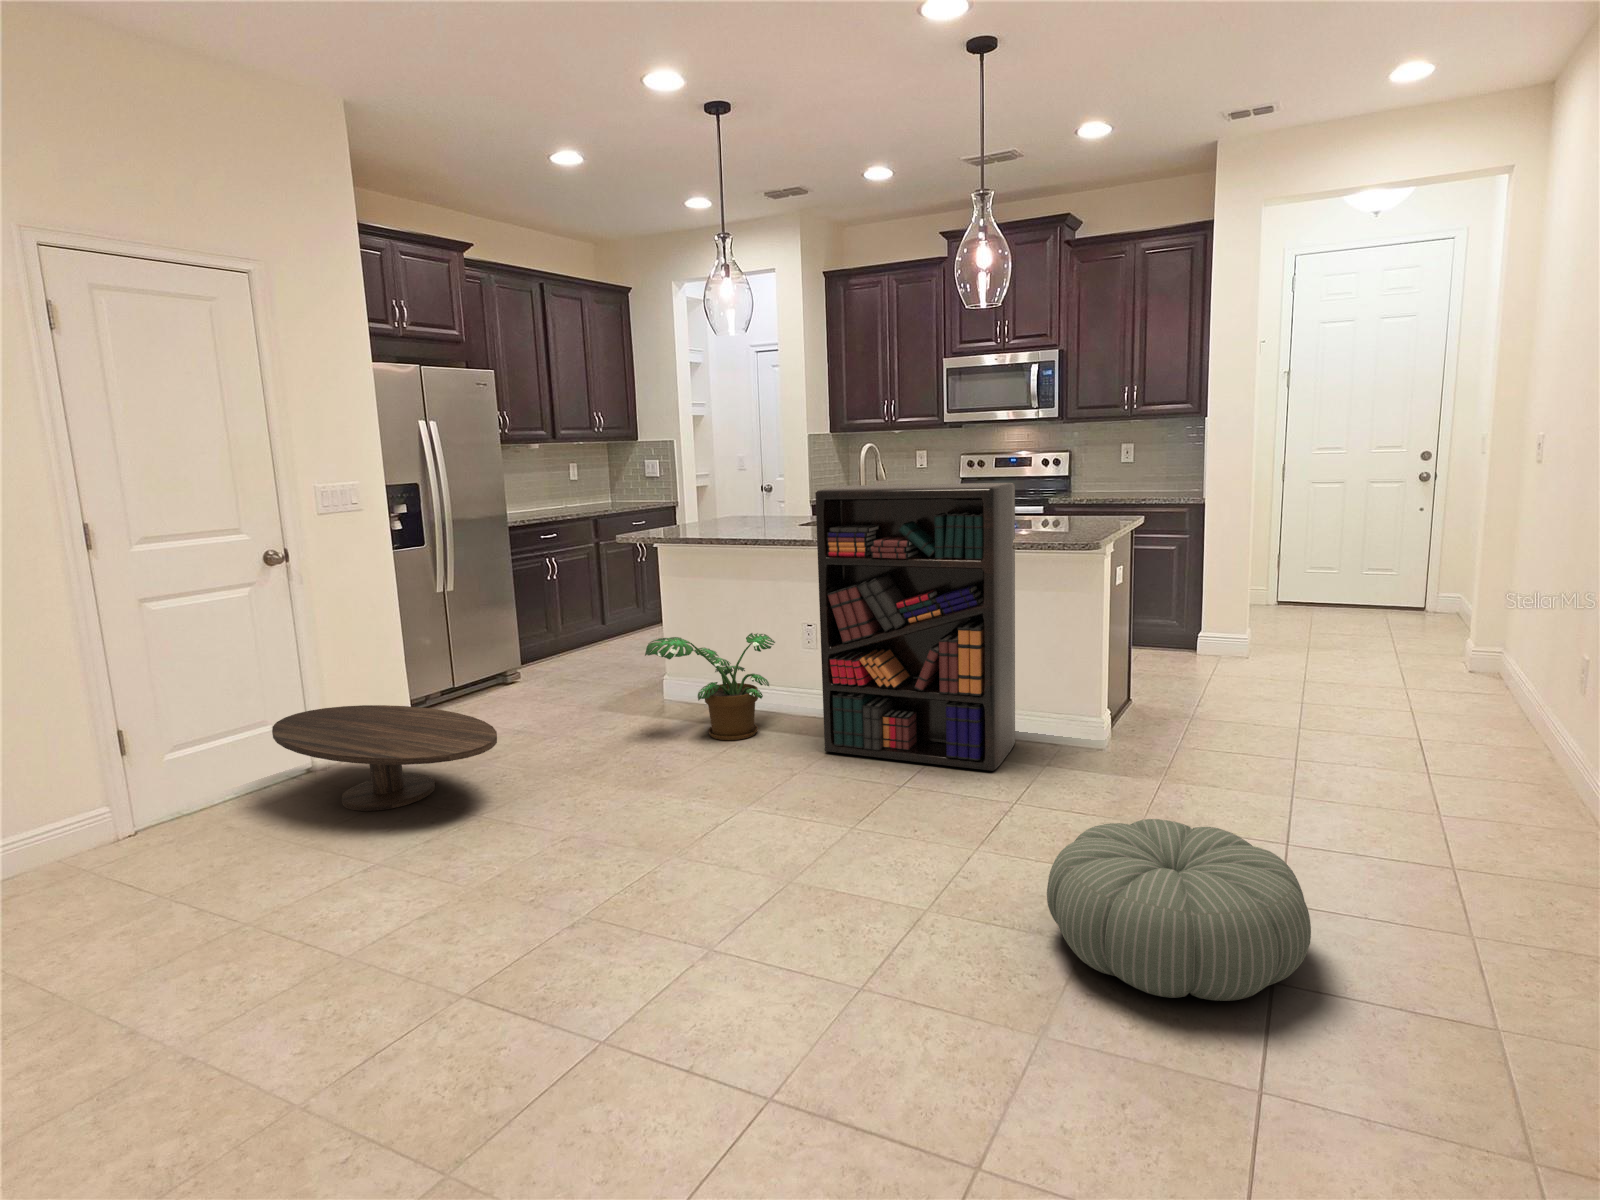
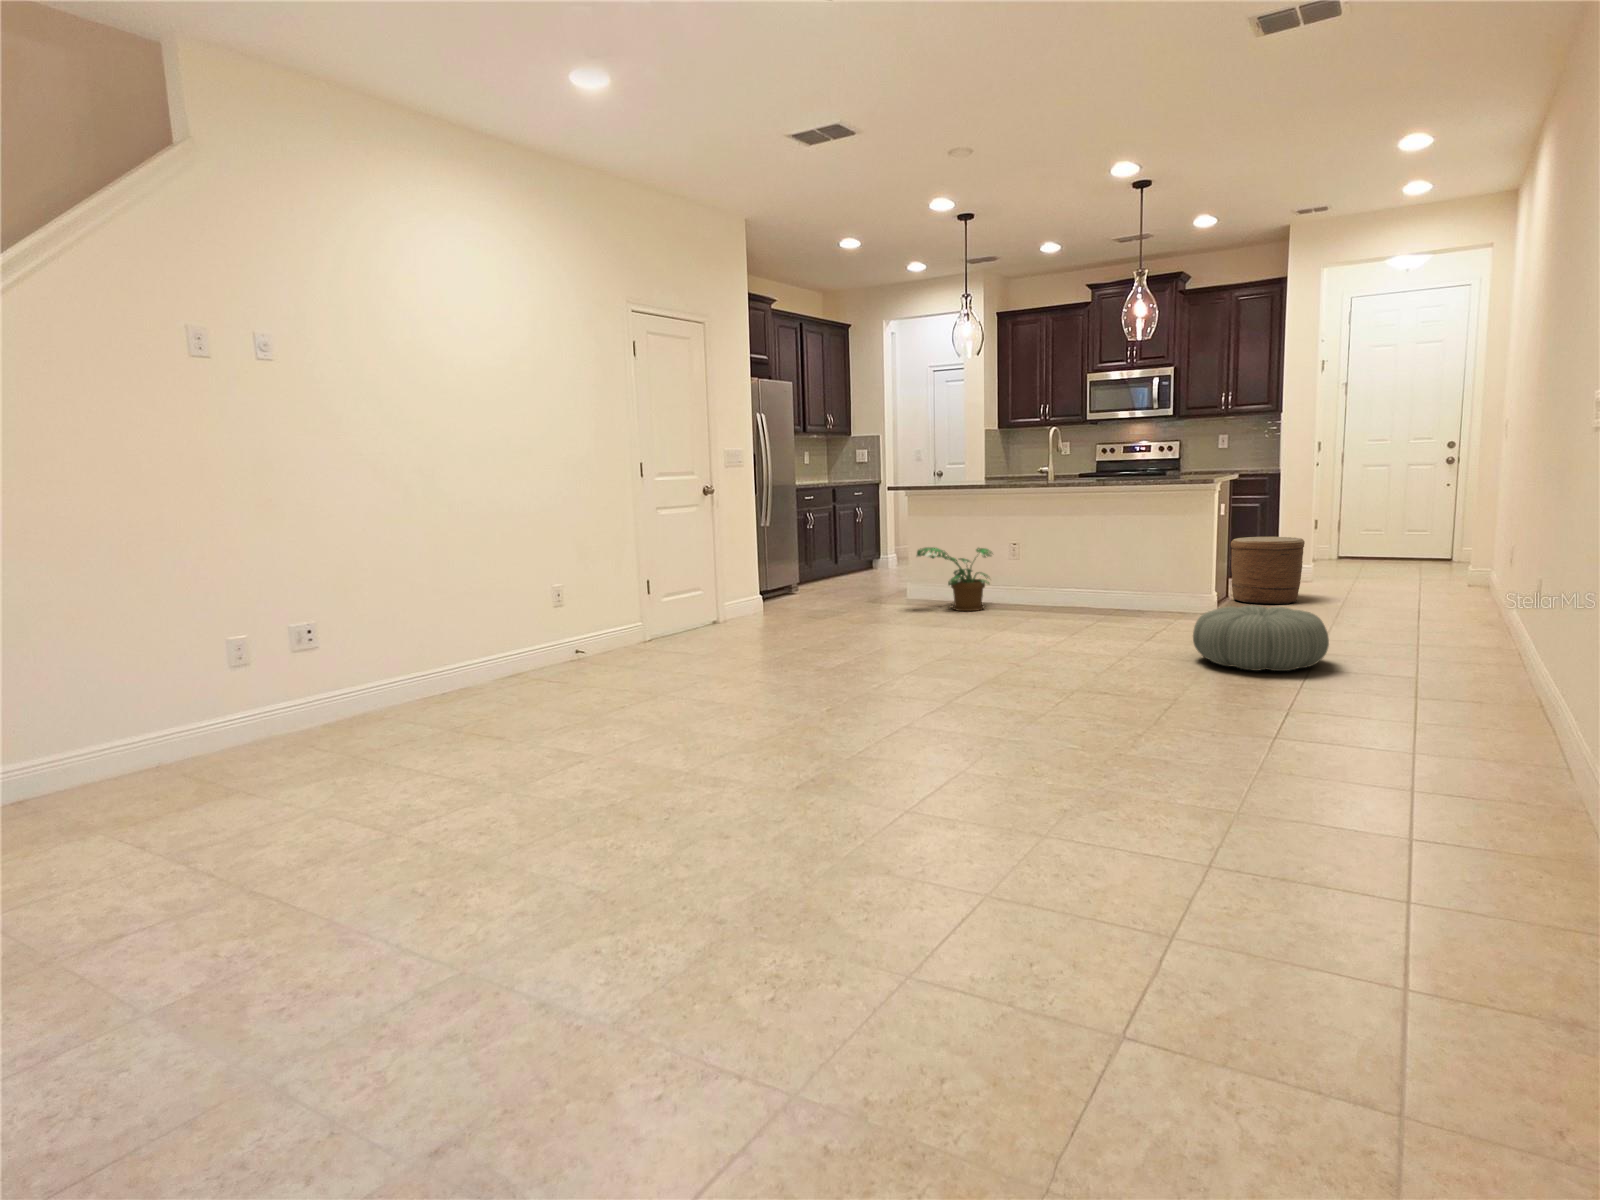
bookshelf: present [815,483,1015,771] -> none [1034,447,1158,619]
woven basket: none [1133,612,1243,724] -> present [1231,537,1305,604]
coffee table: present [272,705,497,811] -> none [708,583,852,633]

